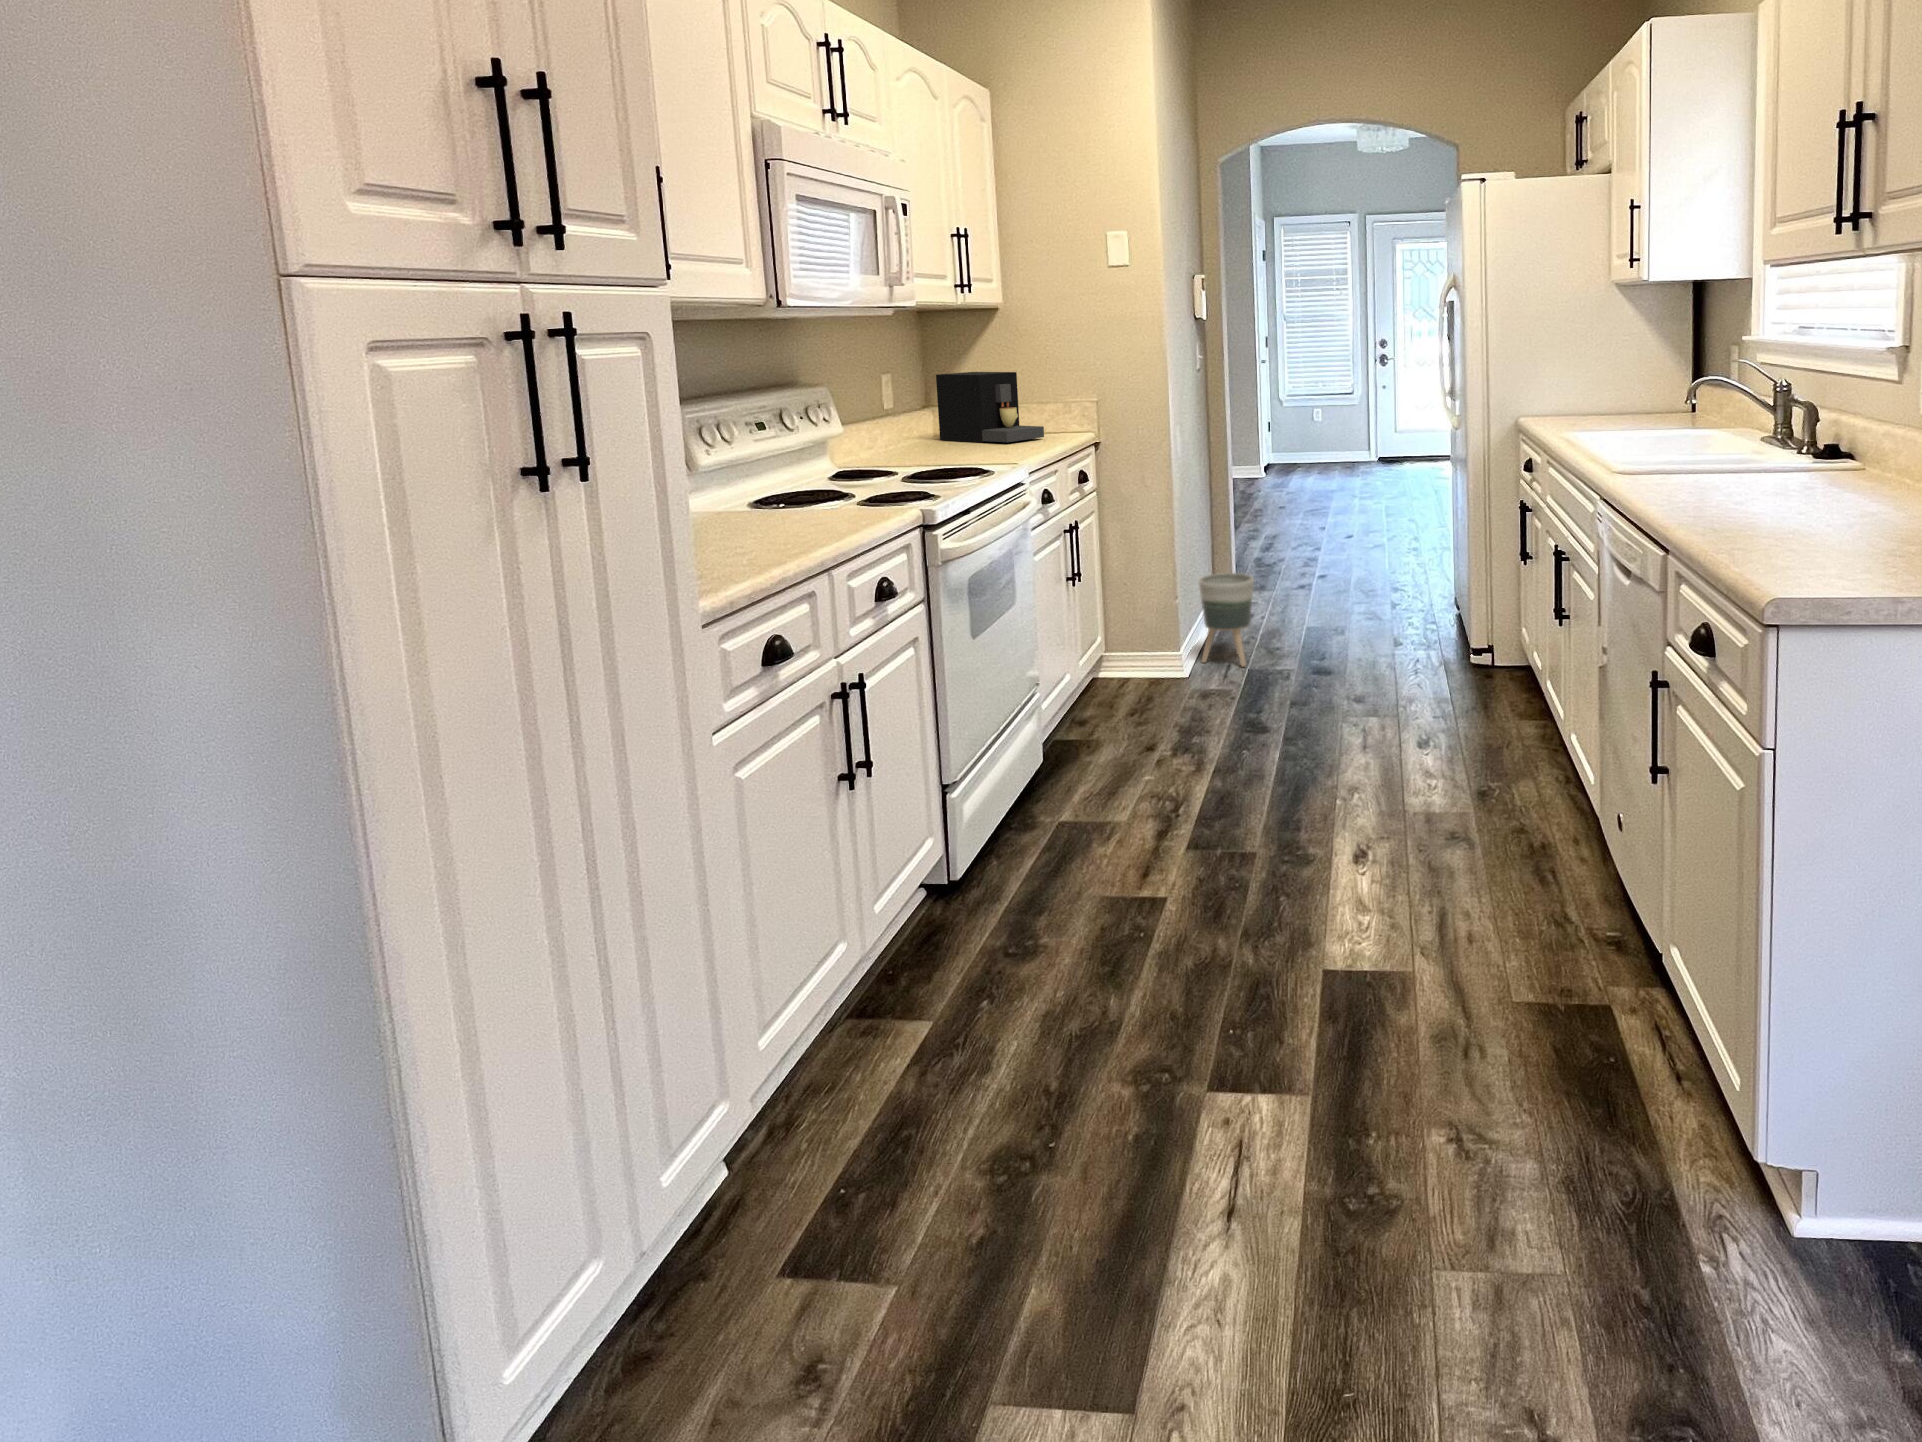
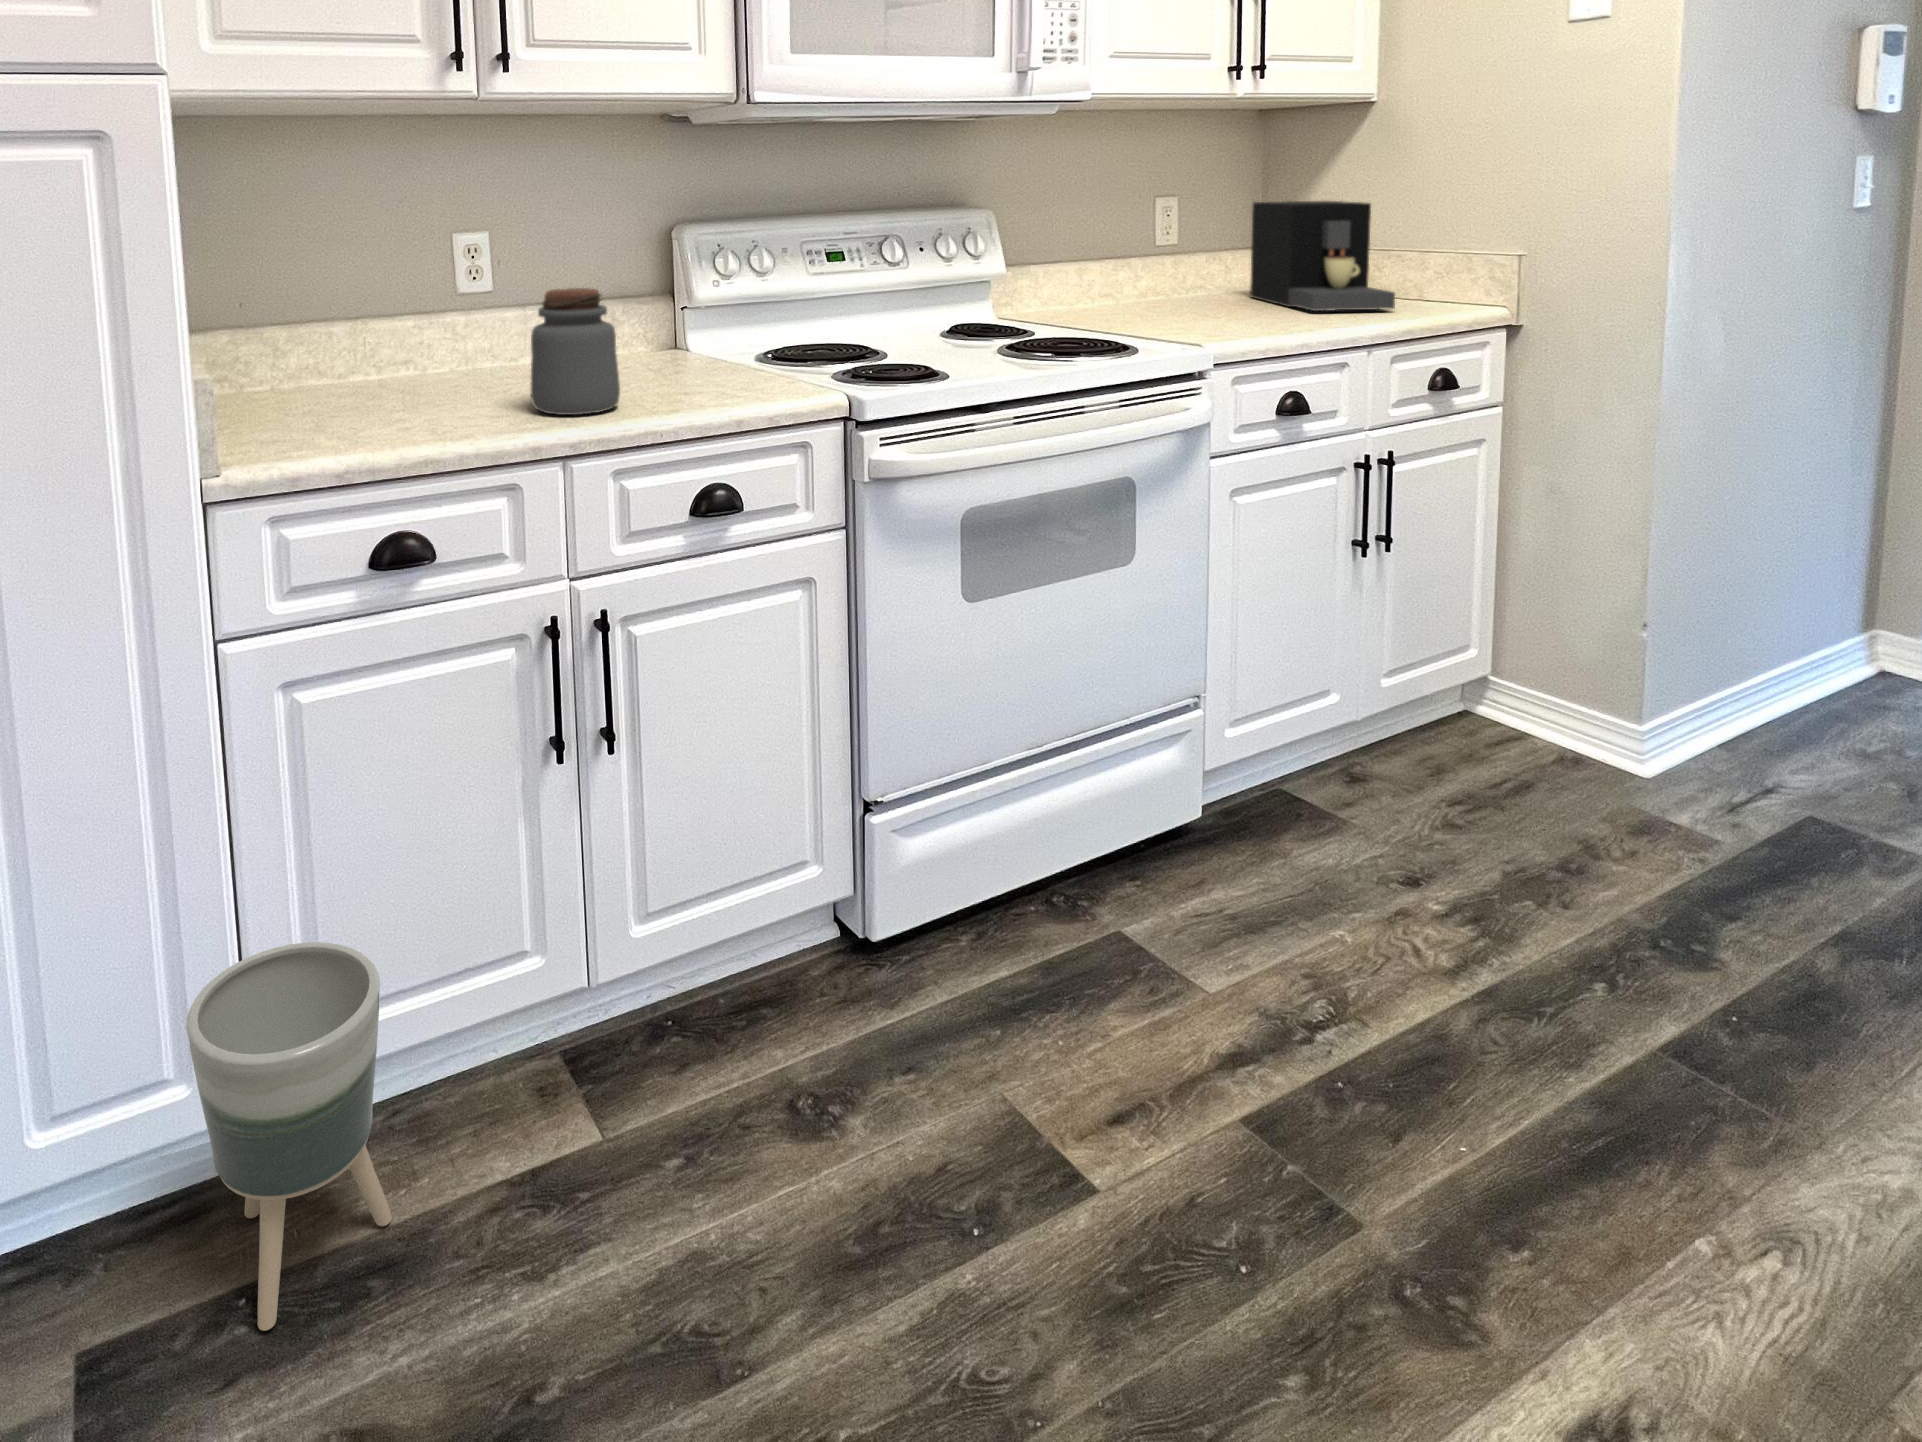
jar: none [742,452,815,548] -> present [531,288,620,415]
planter: present [1198,573,1254,666] -> present [186,942,392,1331]

